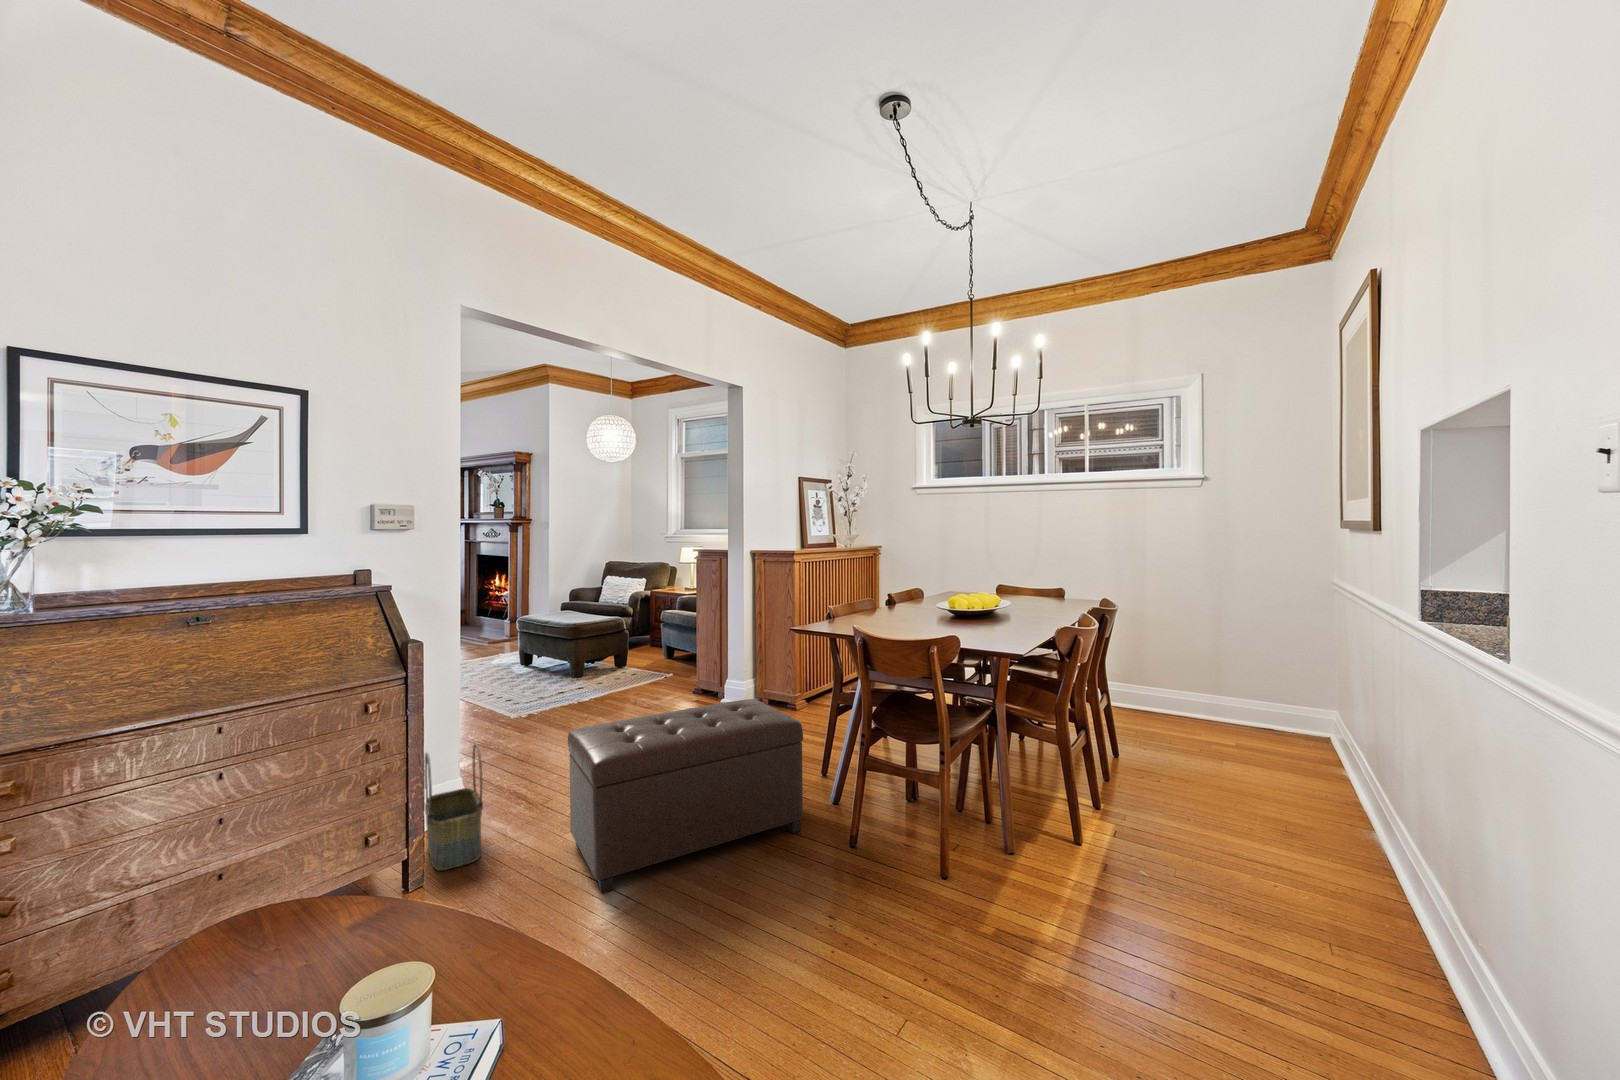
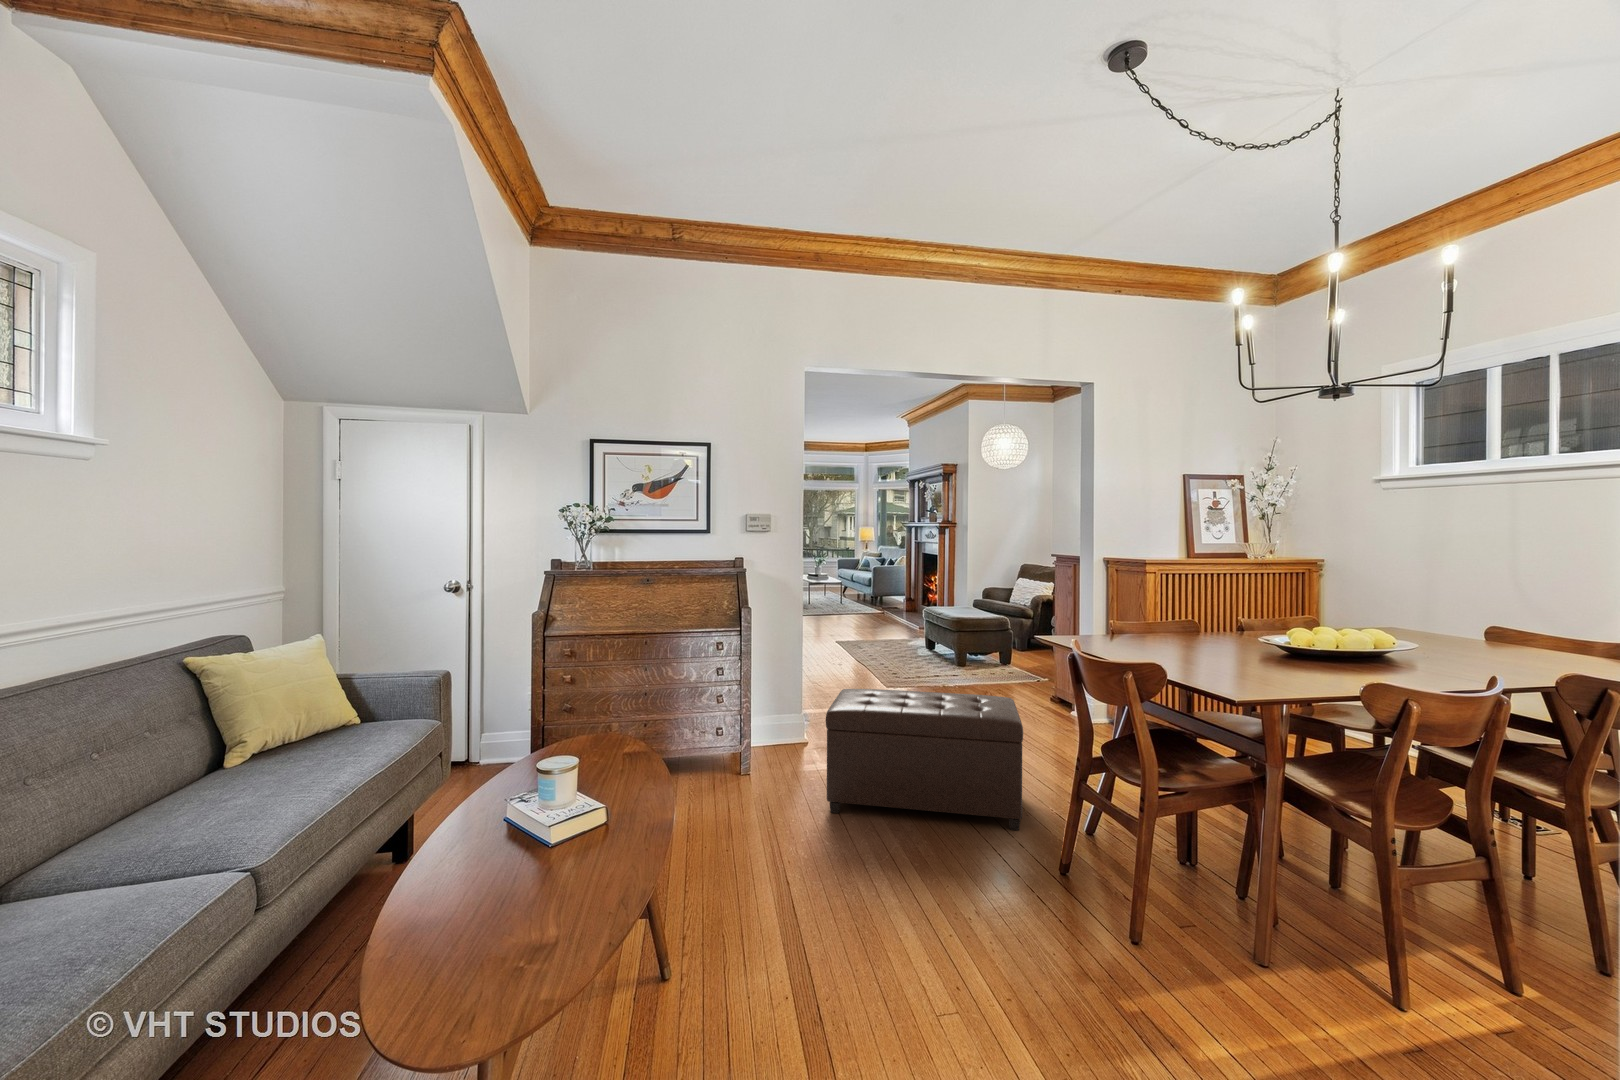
basket: present [425,743,483,871] -> none [758,685,796,768]

